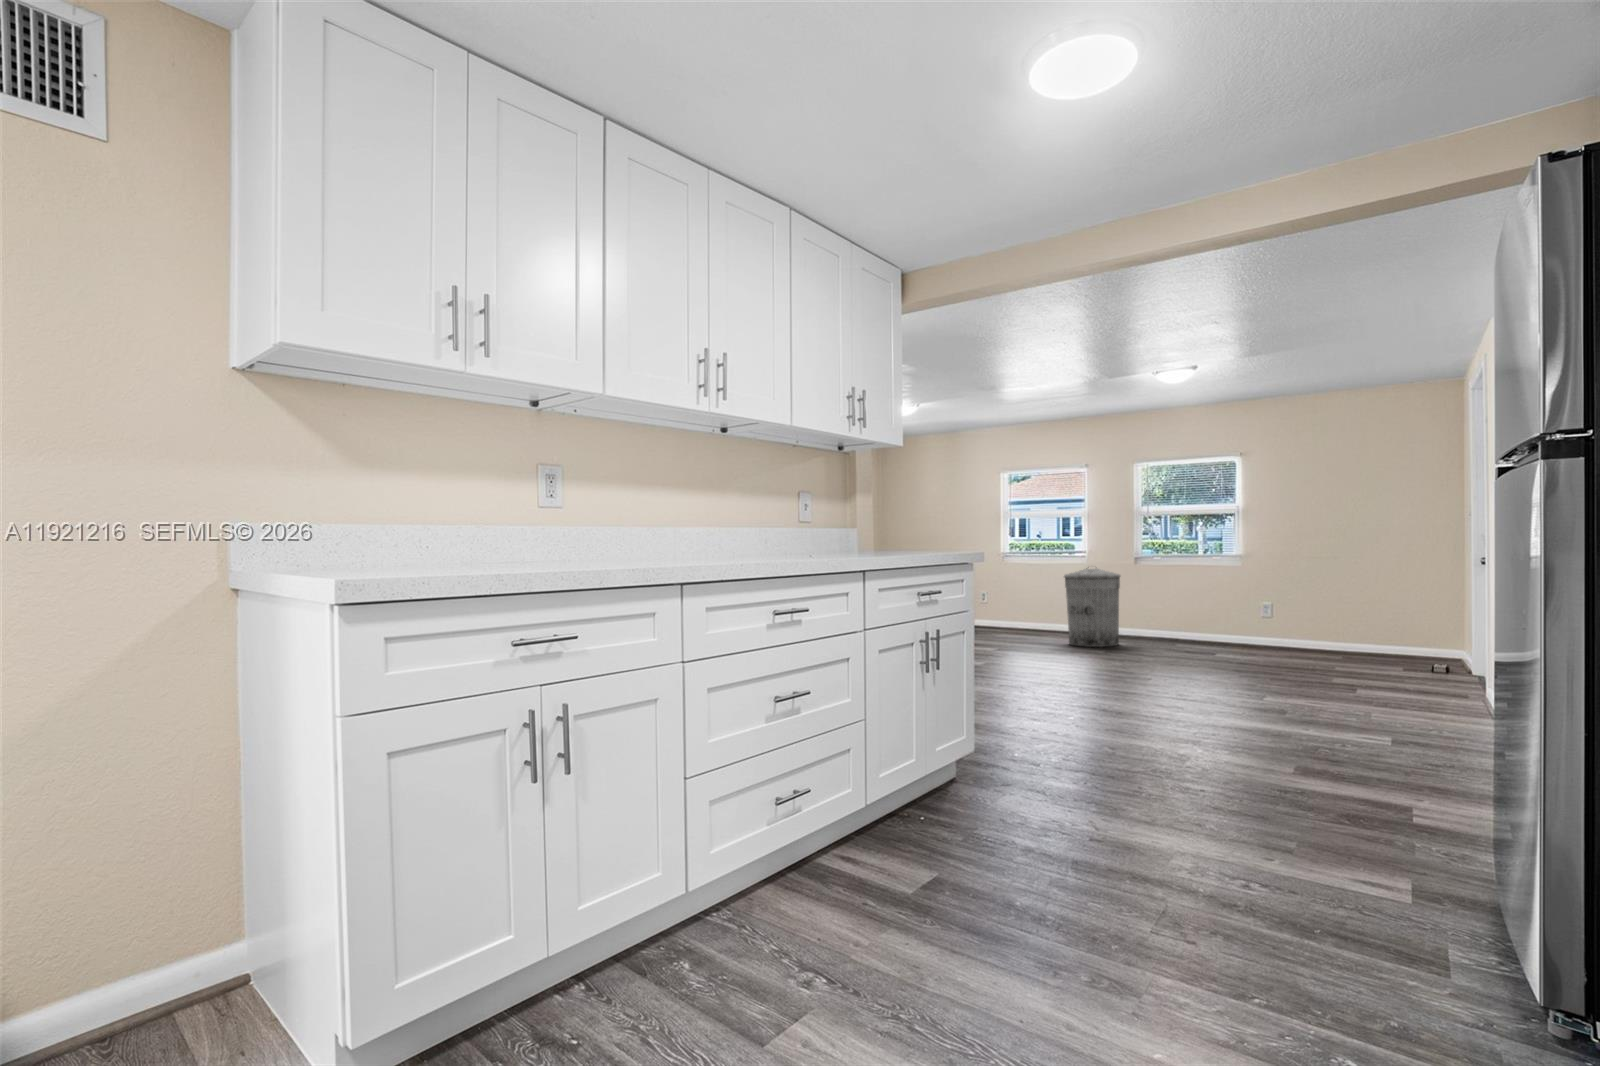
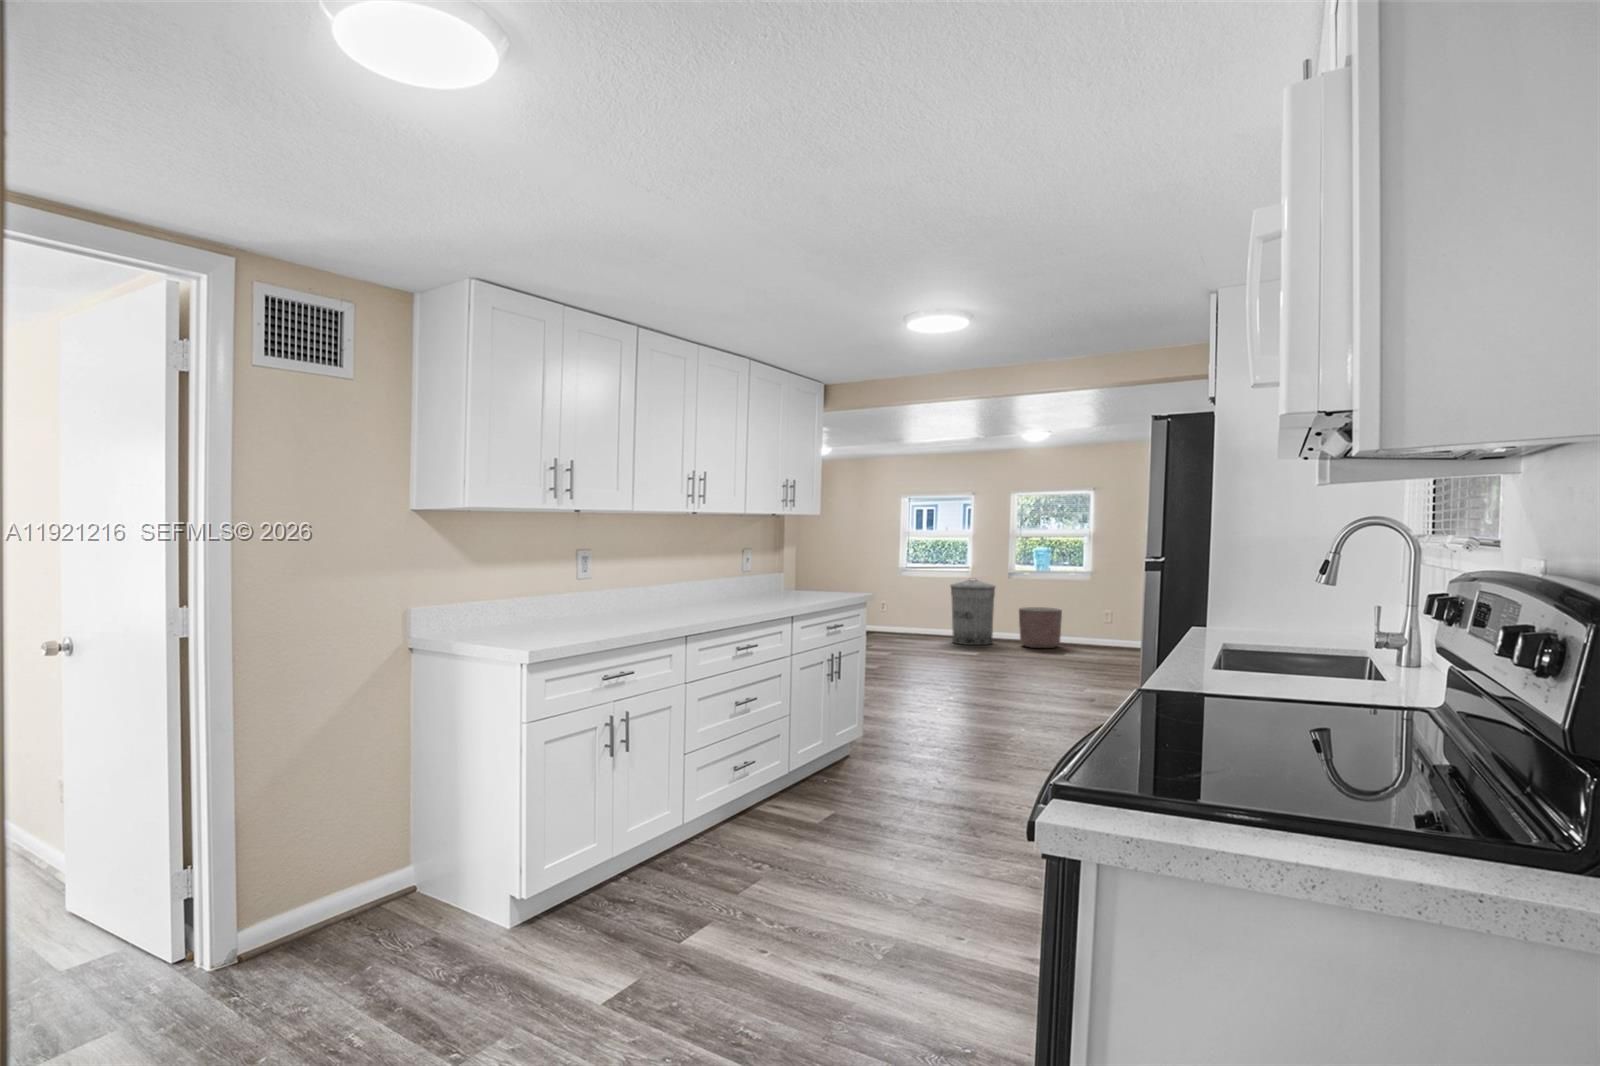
planter: none [1151,599,1207,649] -> present [1019,607,1062,648]

